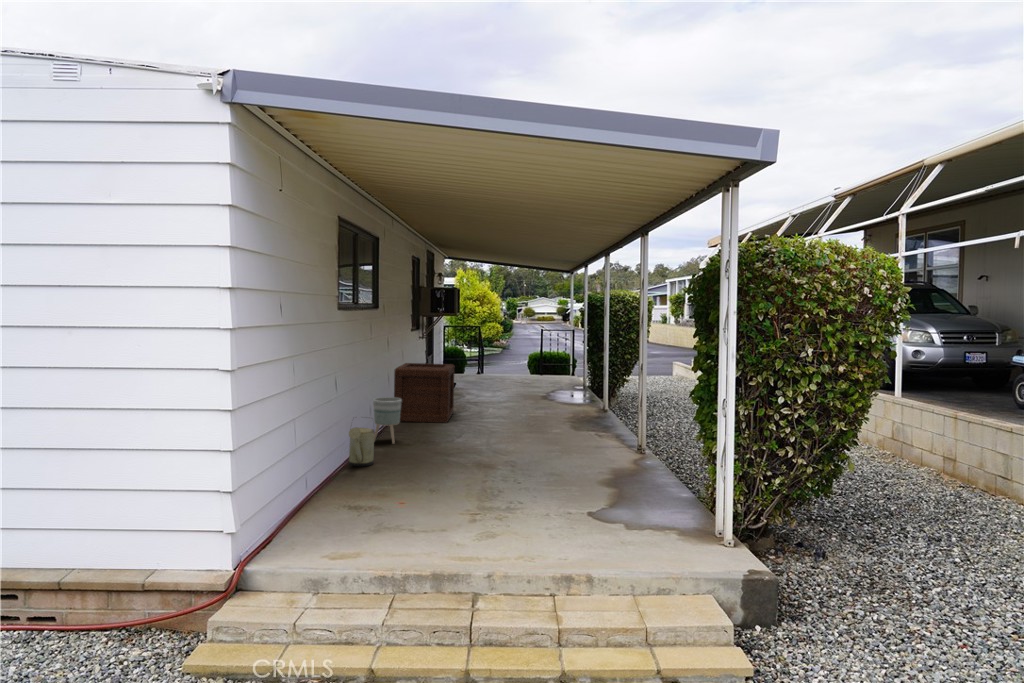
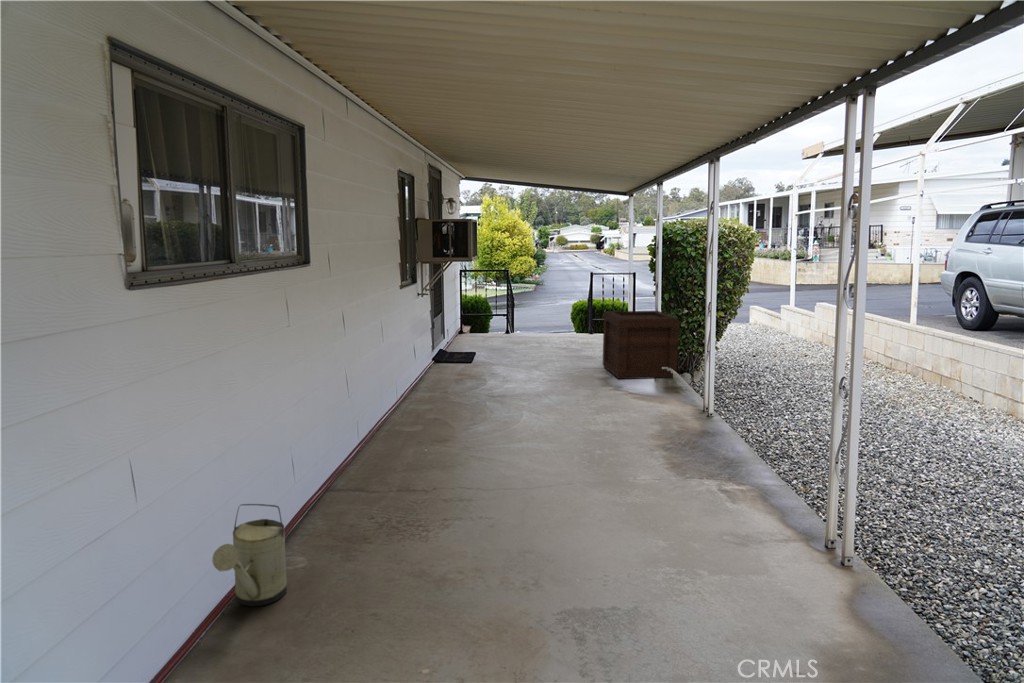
wooden crate: present [394,363,455,423] -> present [603,311,679,379]
planter: present [373,397,402,444] -> none [308,426,361,514]

